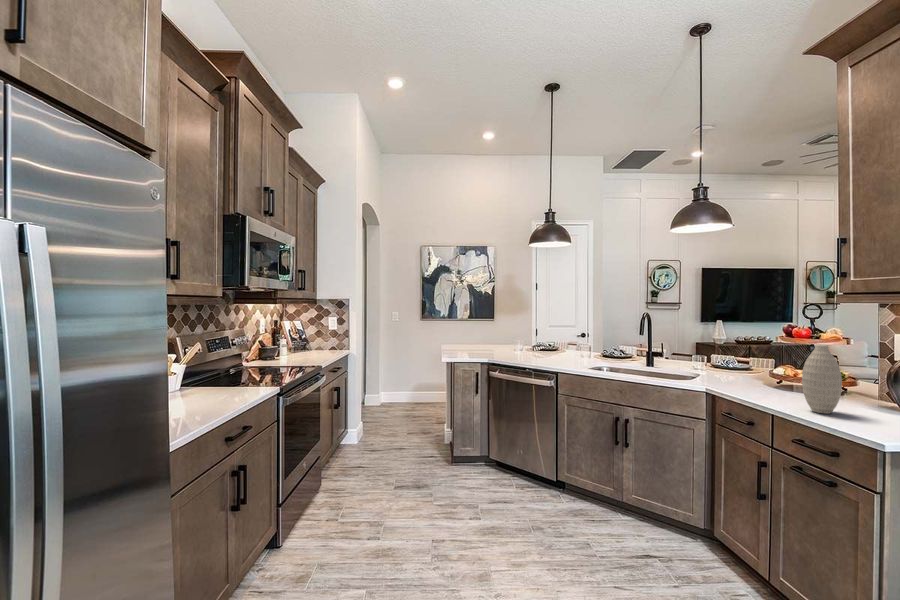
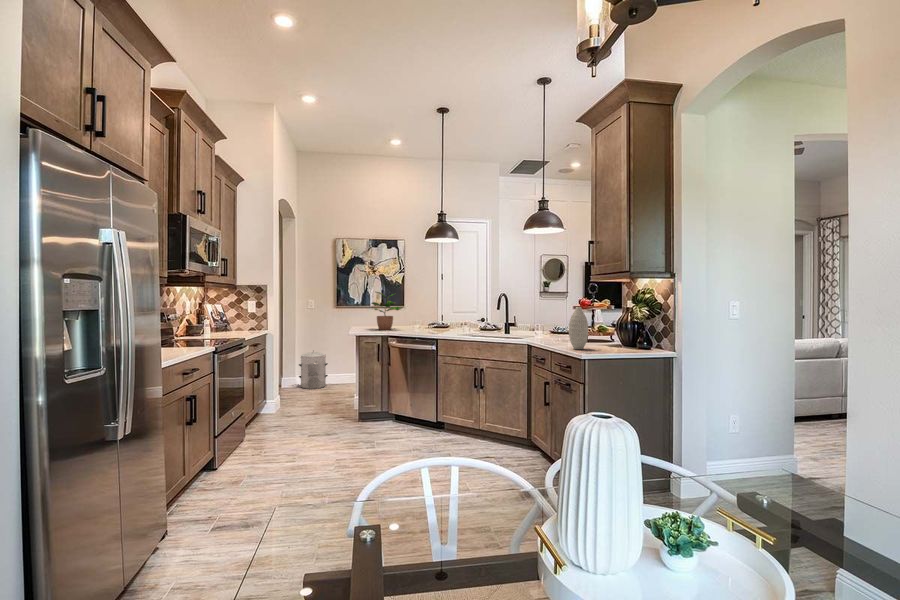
potted plant: none [466,307,504,353] -> present [372,292,401,330]
waste bin: none [383,367,413,409] -> present [299,351,328,389]

